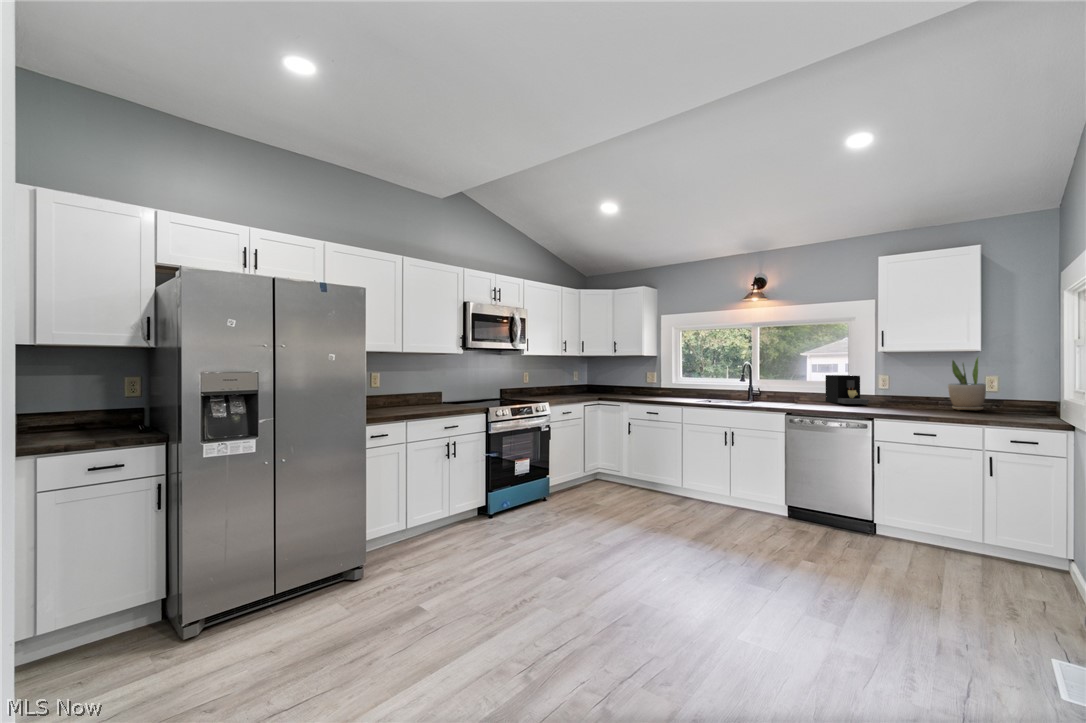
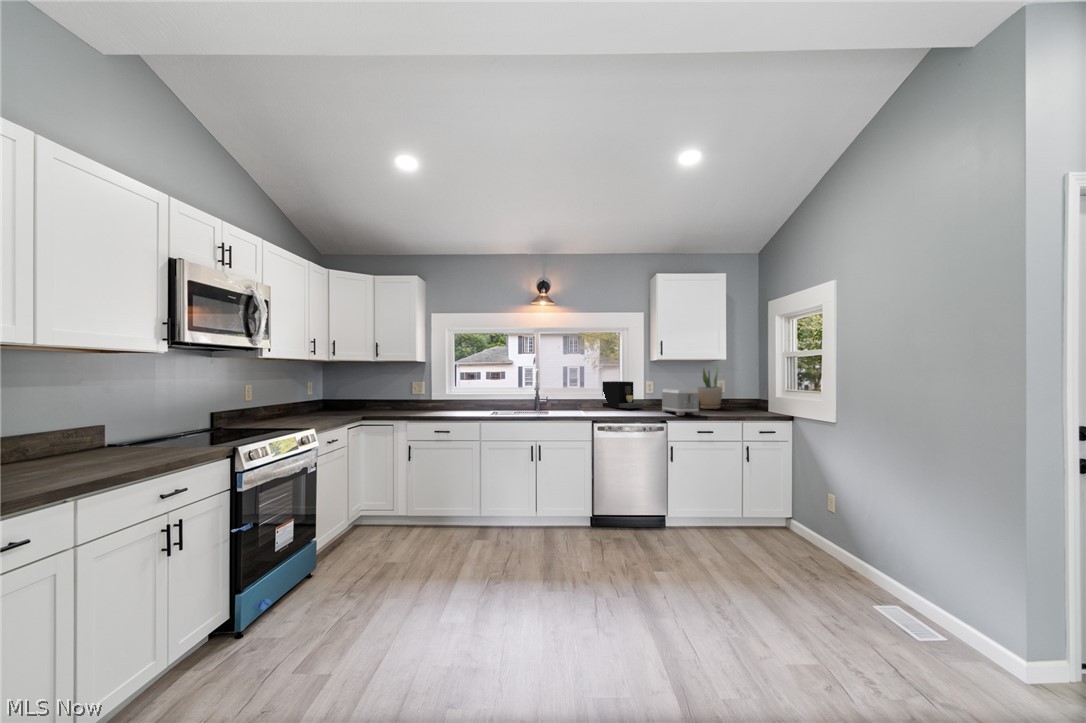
toaster: none [884,384,924,415] -> present [662,389,700,415]

